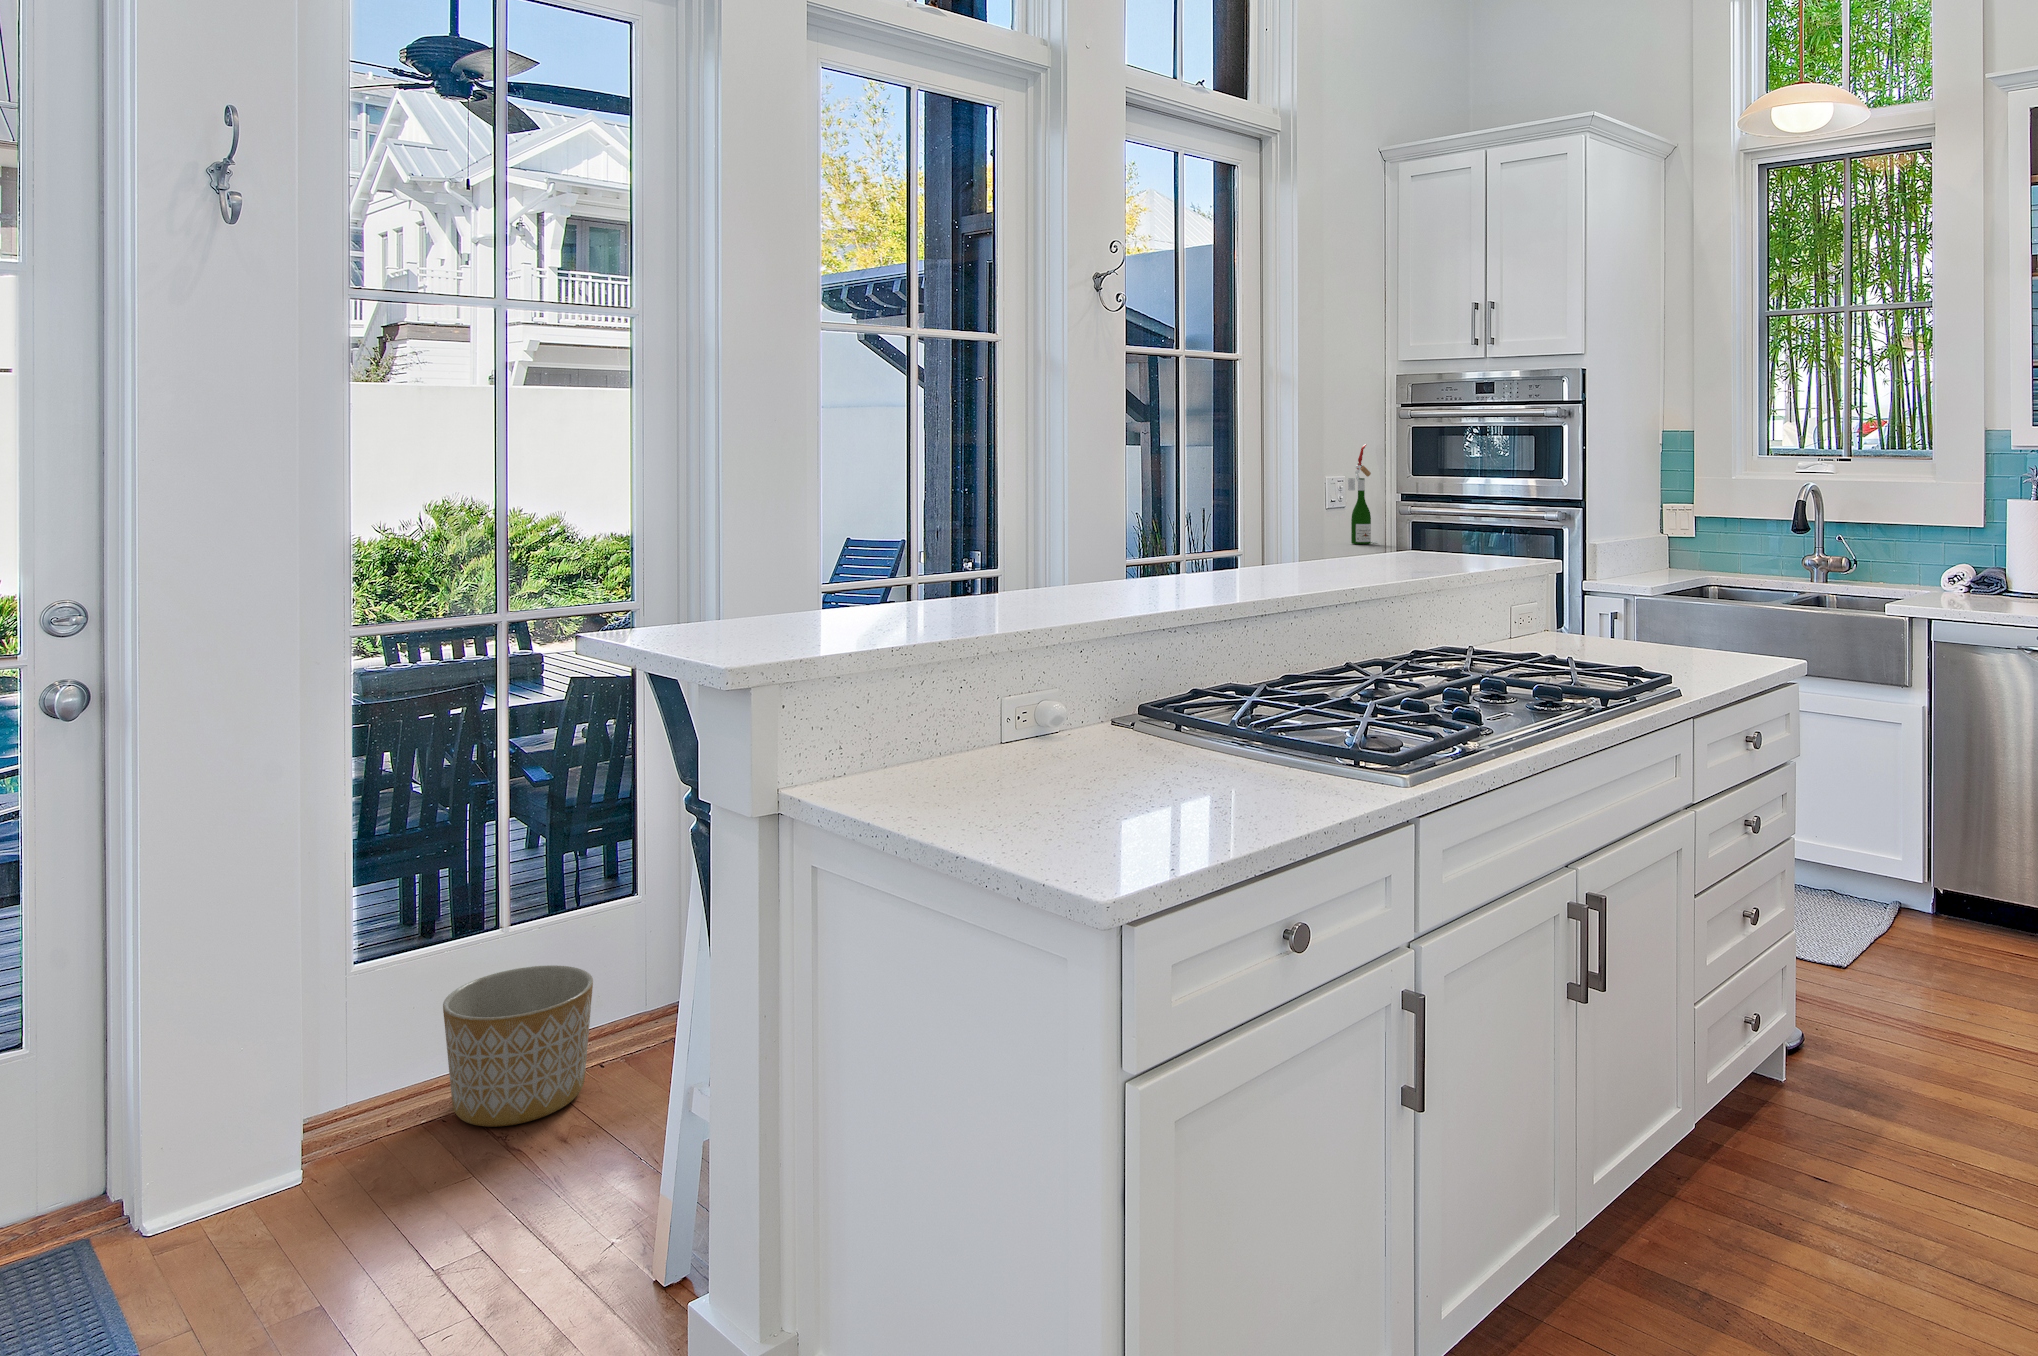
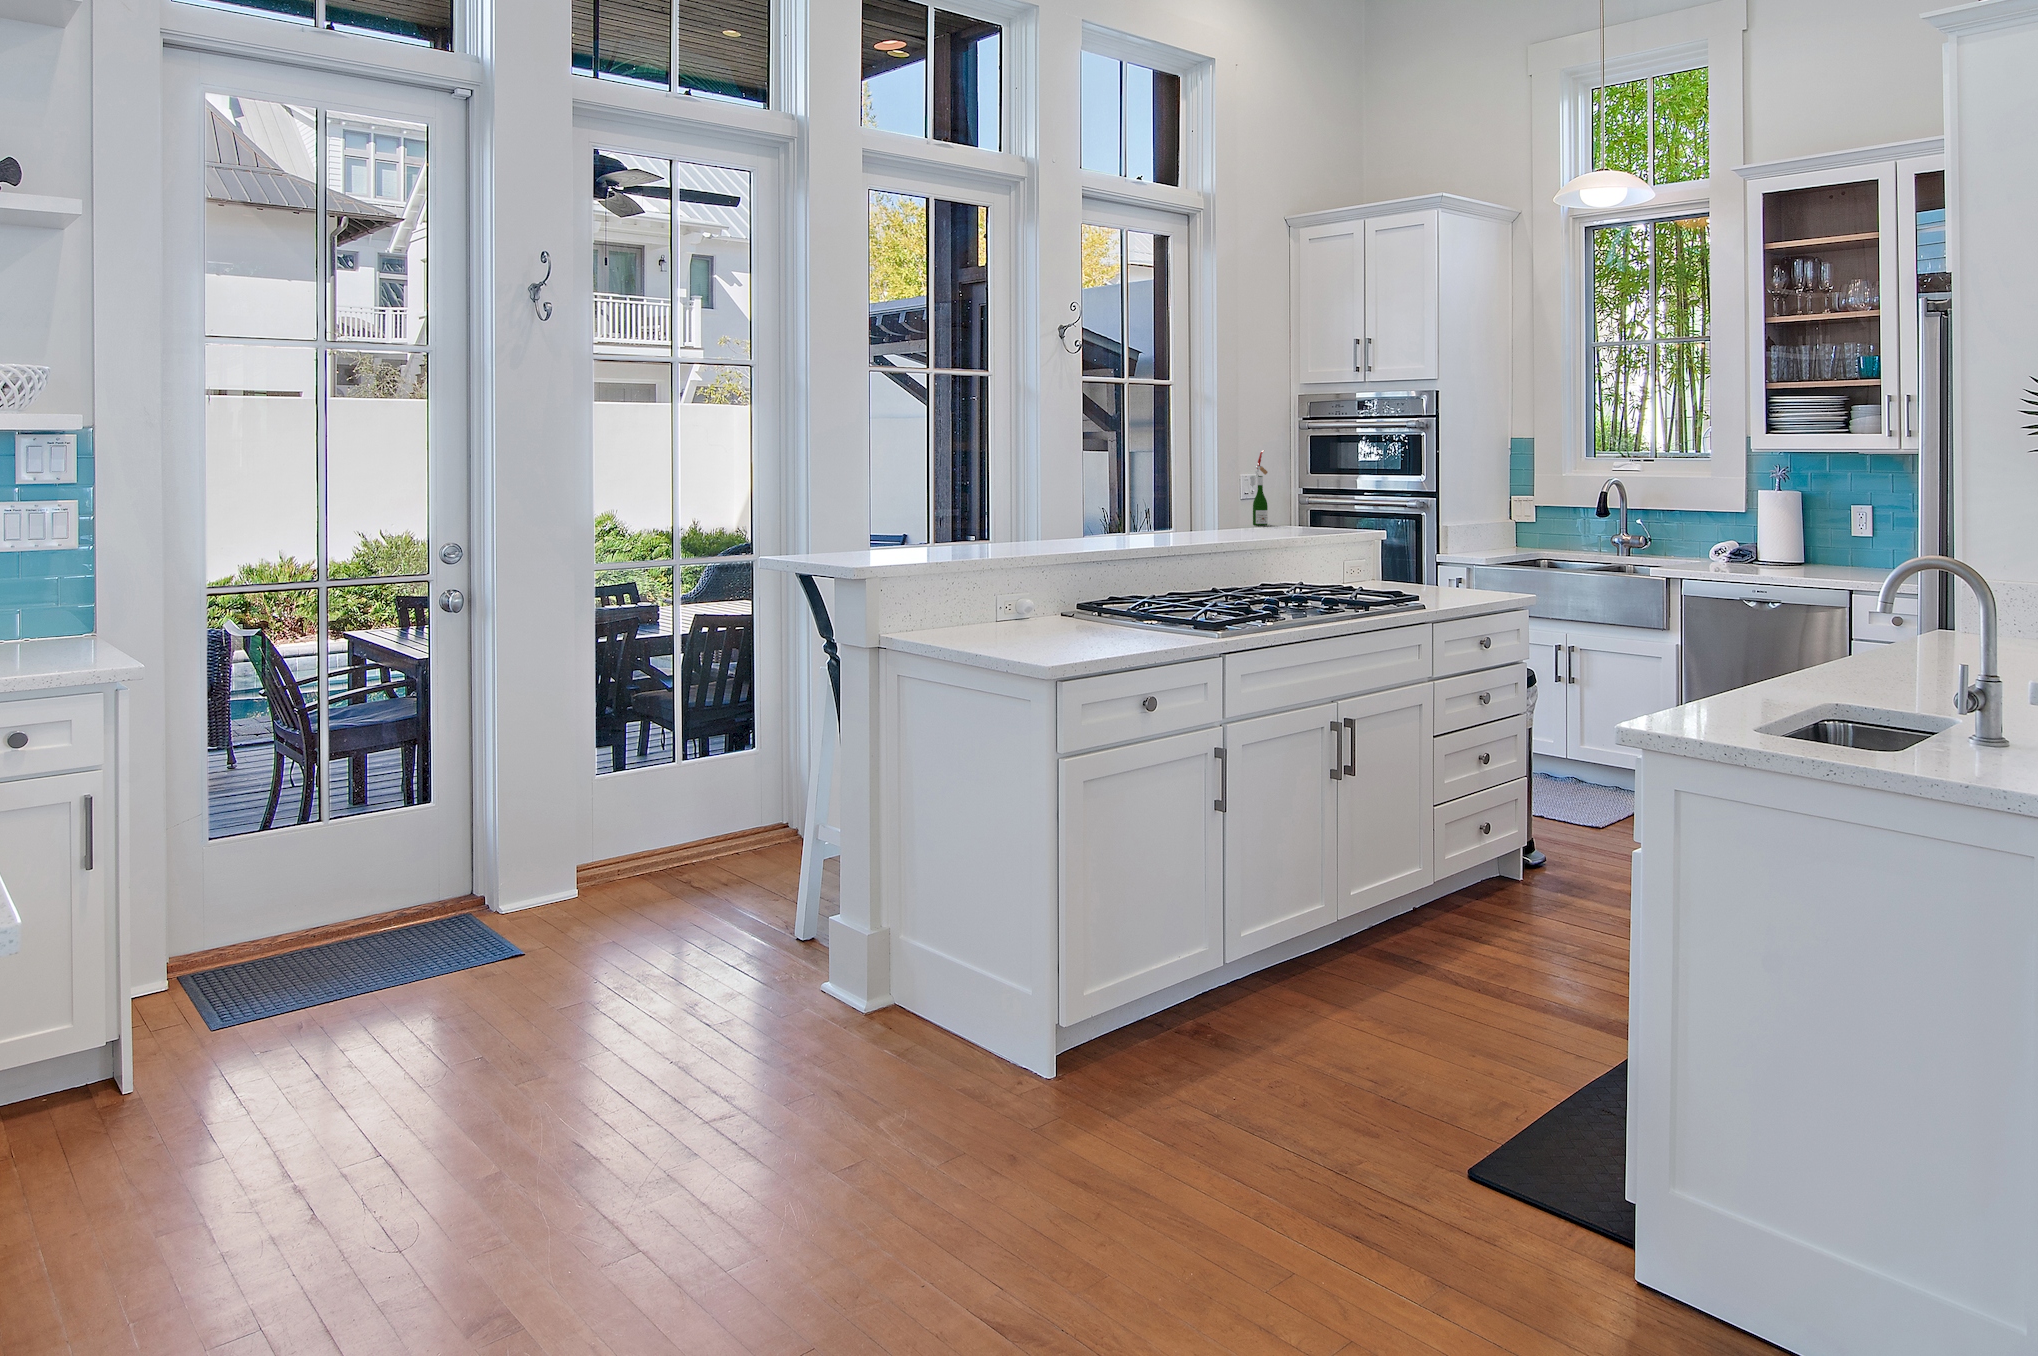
planter: present [443,965,593,1127] -> none [650,788,737,878]

